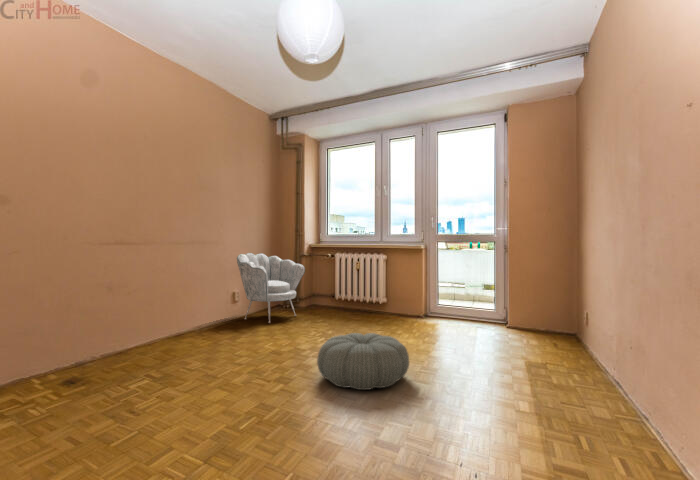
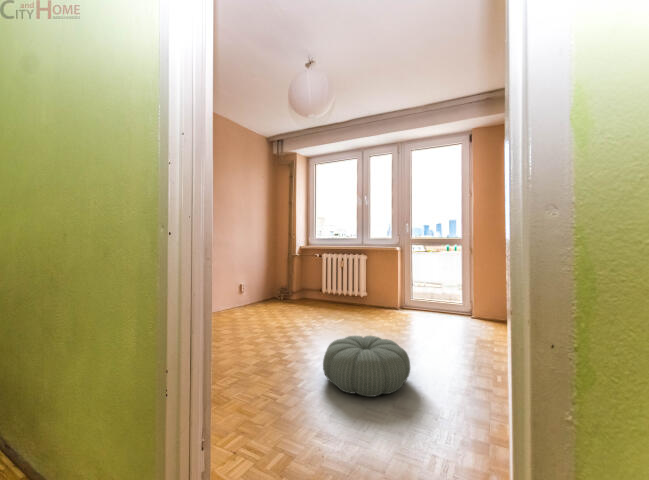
armchair: present [237,253,305,323] -> none [240,254,298,316]

